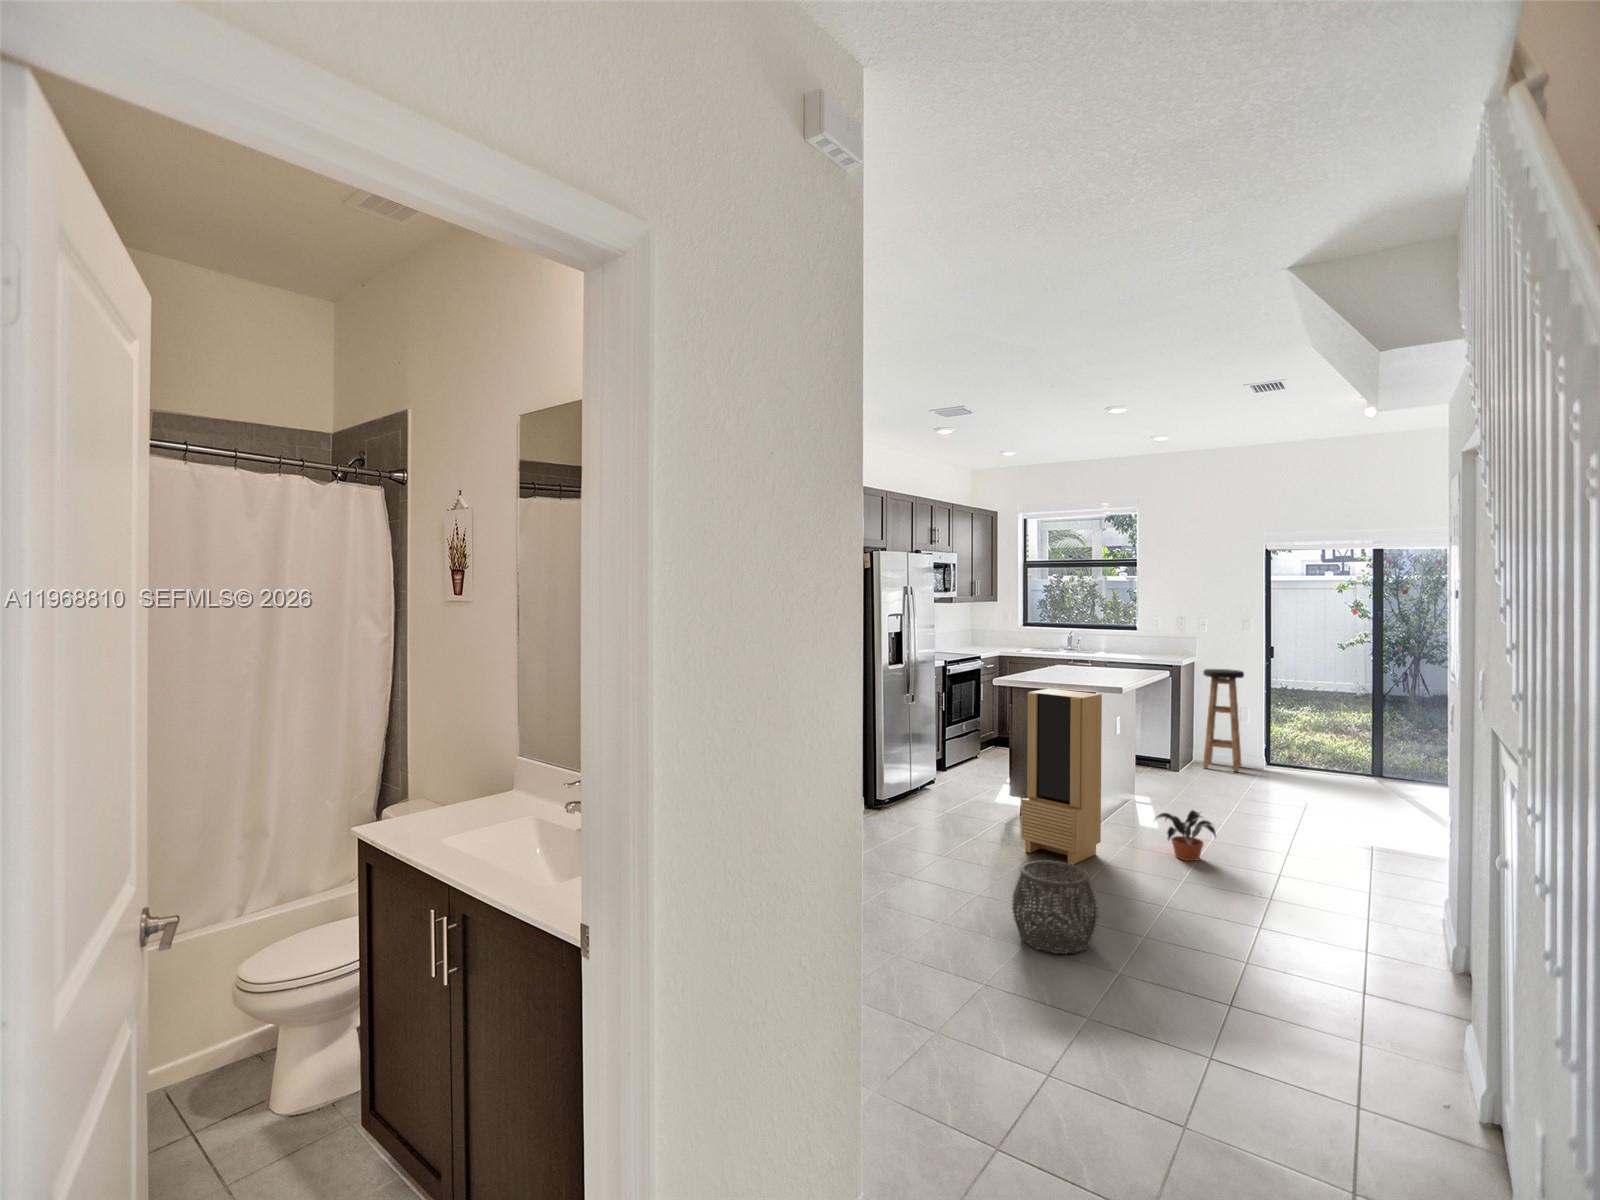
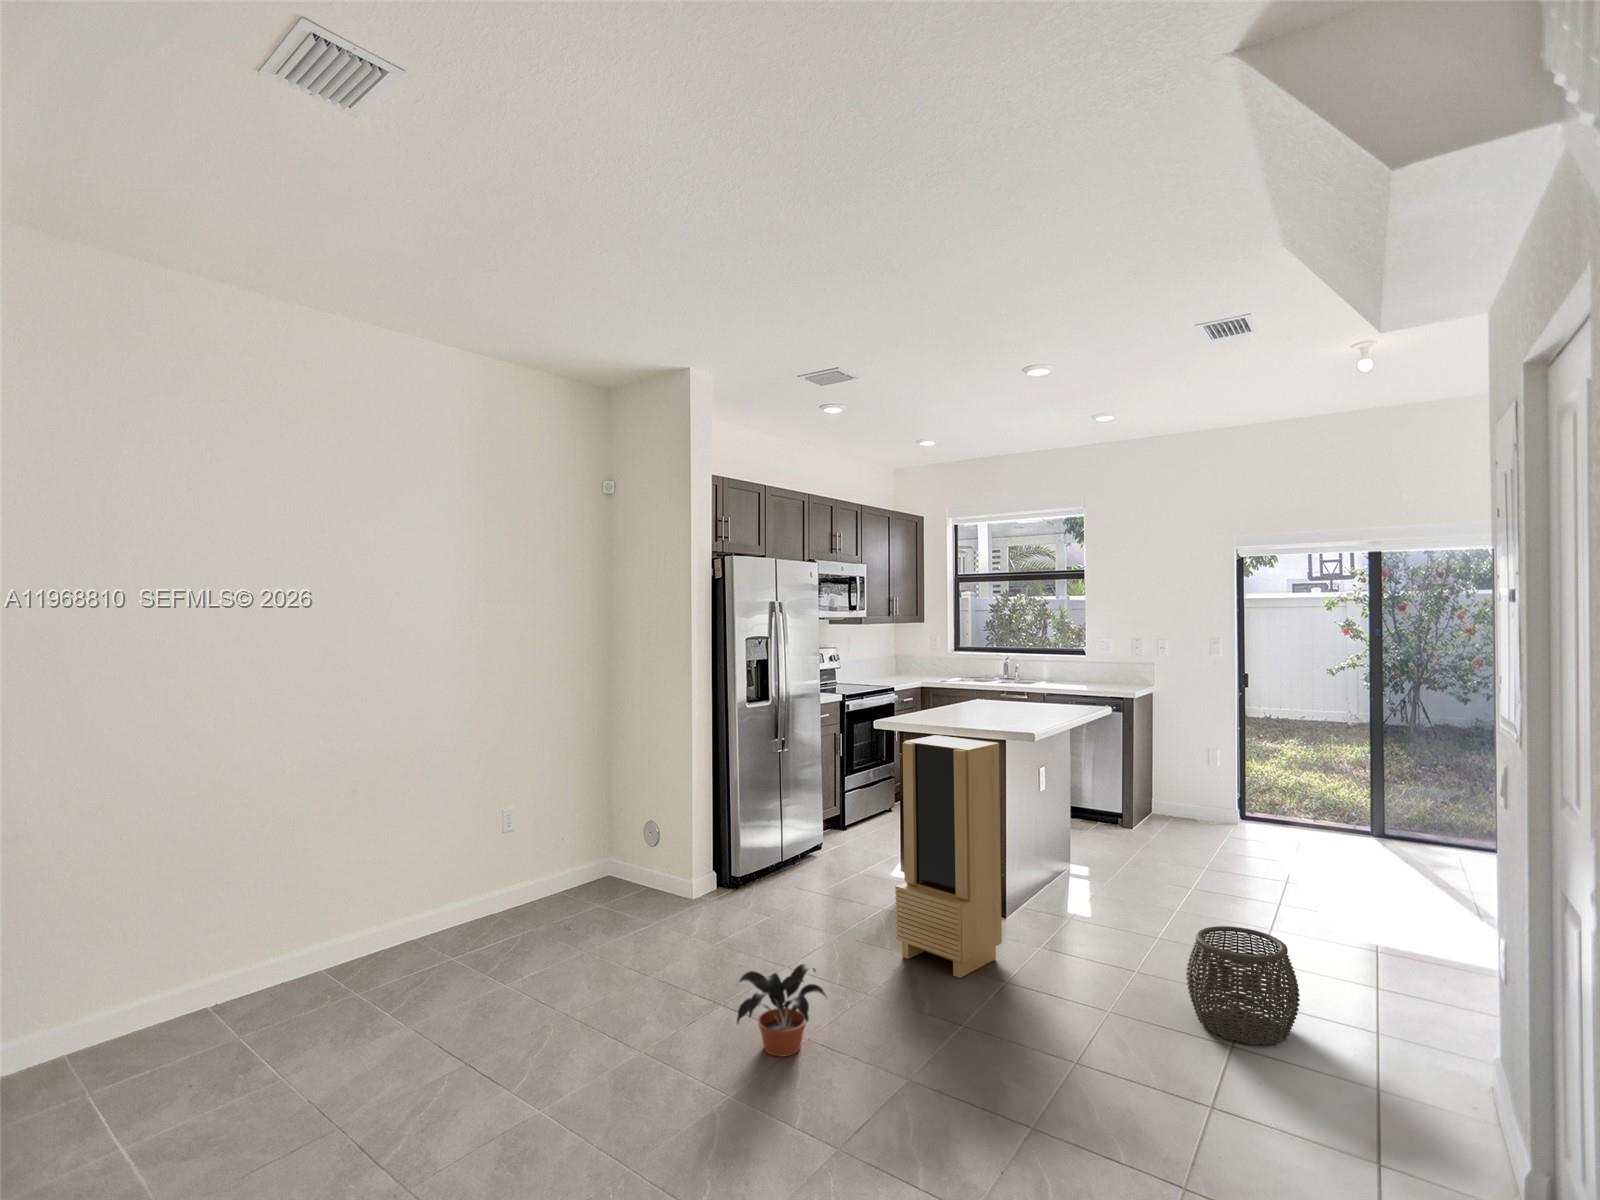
bar stool: present [1203,669,1244,772] -> none [1162,699,1211,827]
potted plant: present [1156,810,1216,861] -> present [737,964,826,1057]
woven basket: present [1012,860,1098,954] -> present [1186,926,1300,1046]

